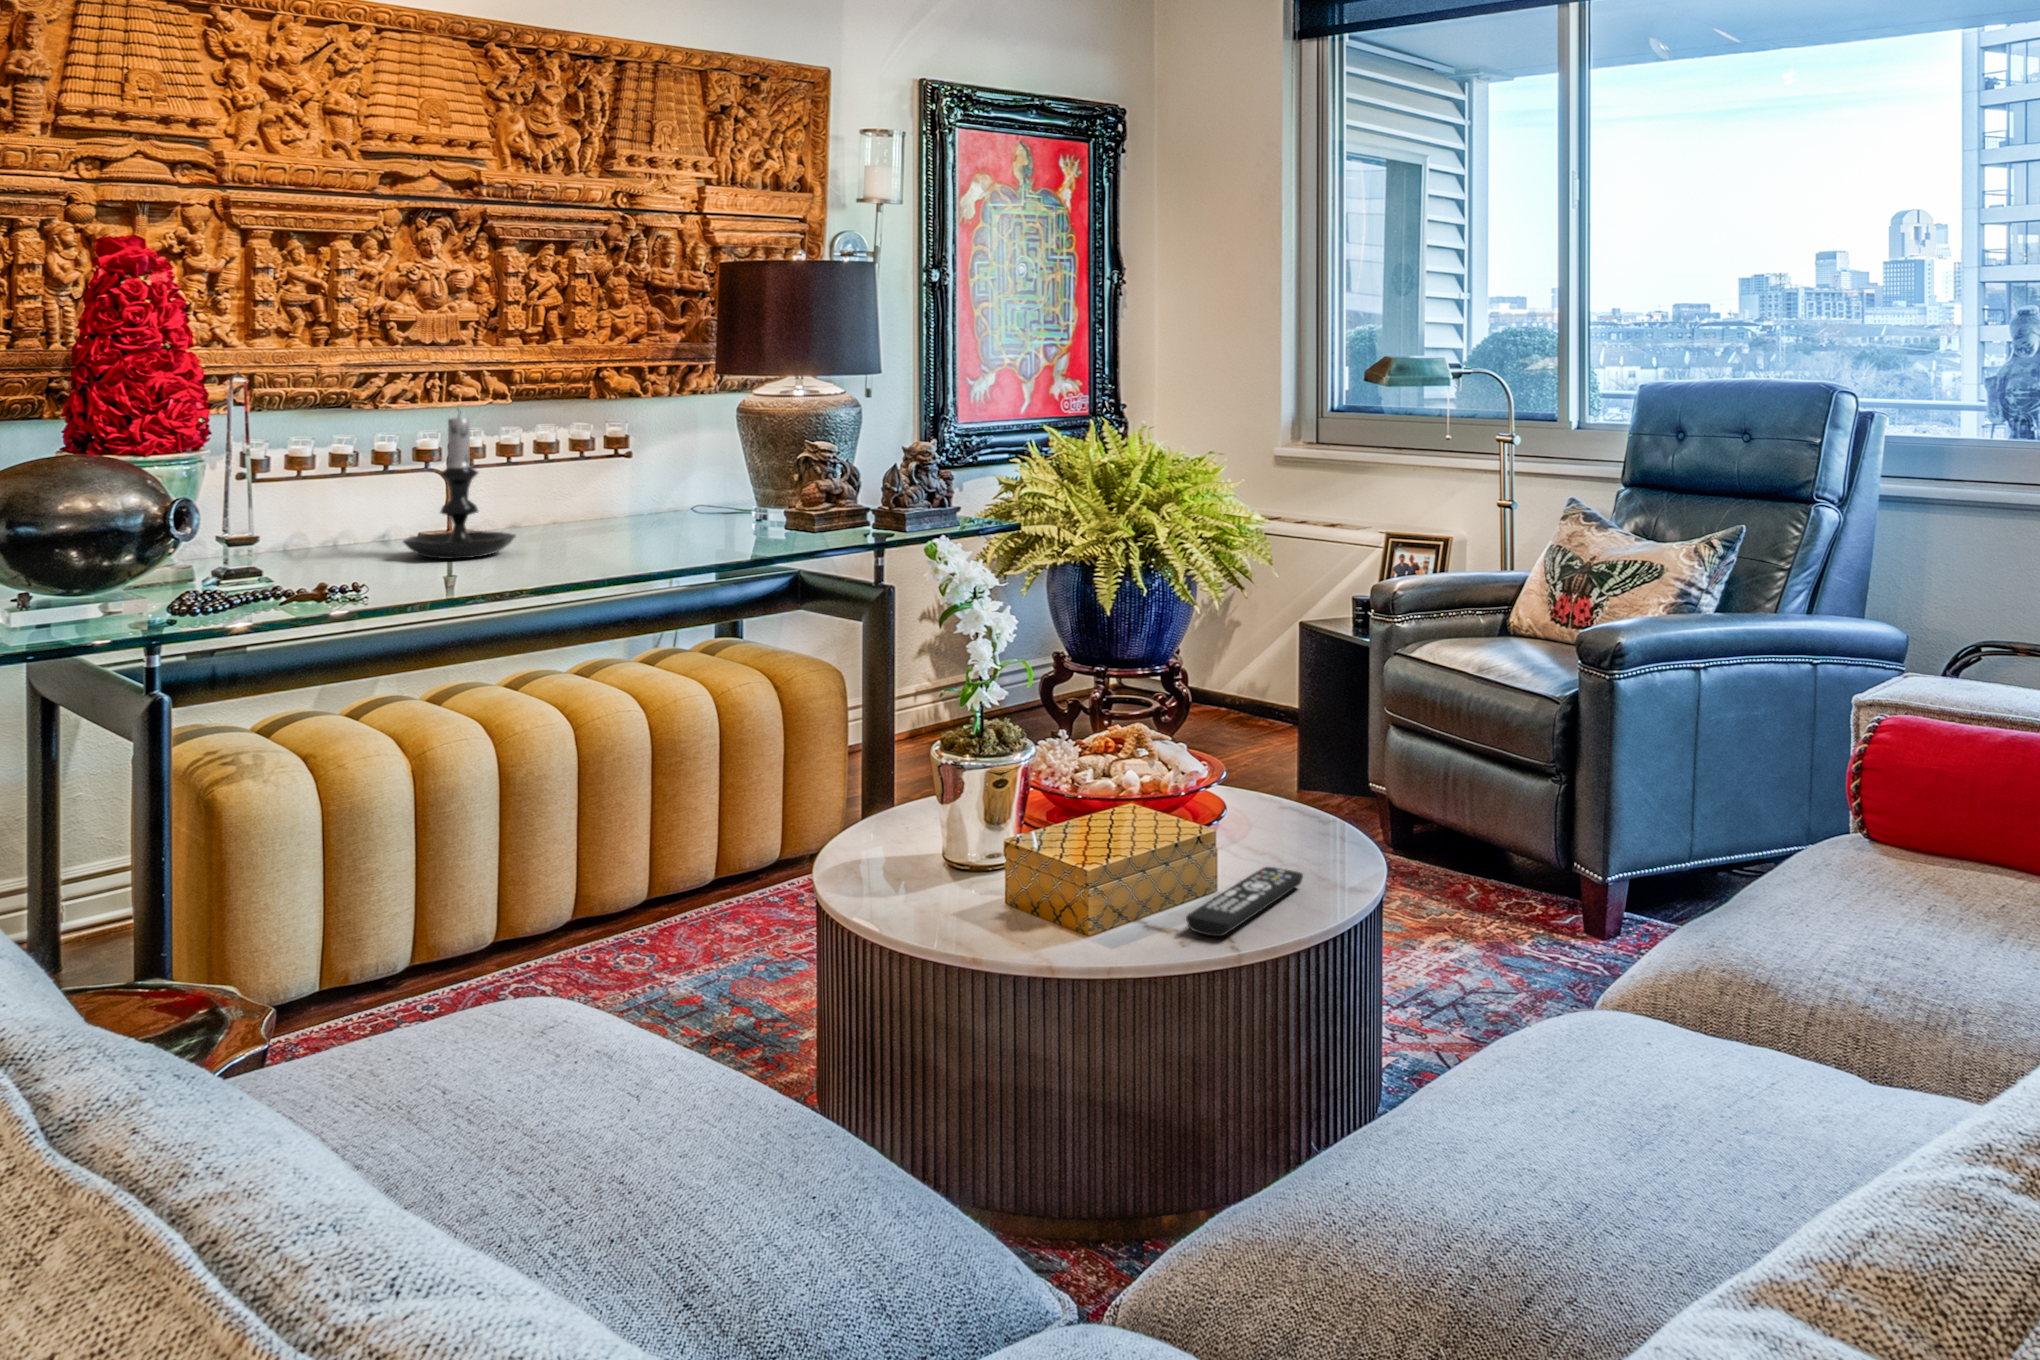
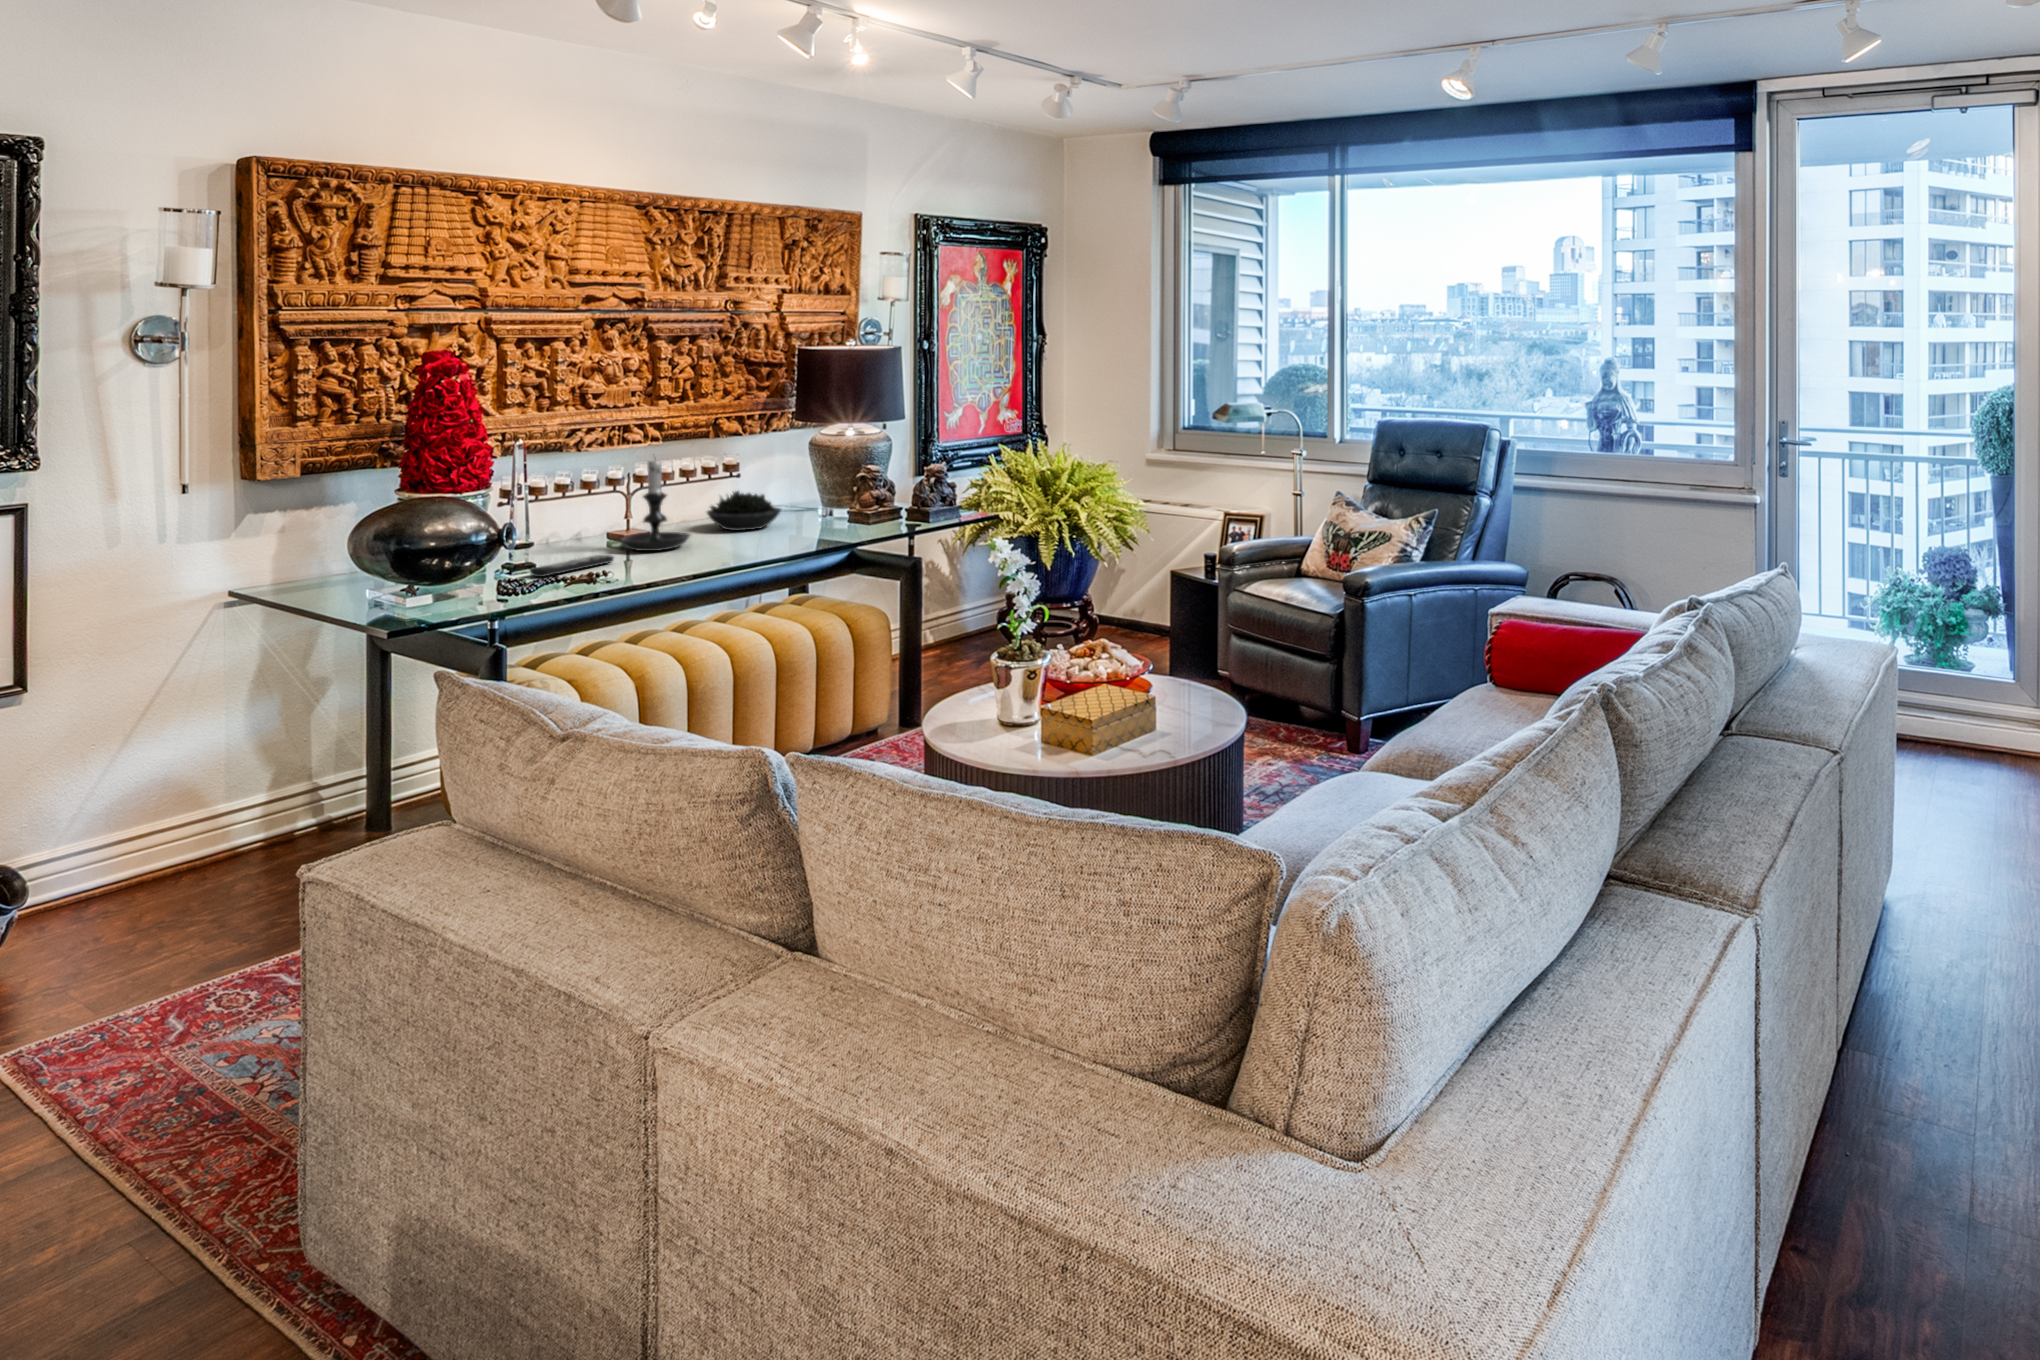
succulent plant: none [561,474,676,535] -> present [707,491,781,531]
remote control: present [1186,867,1303,936] -> present [530,555,614,577]

